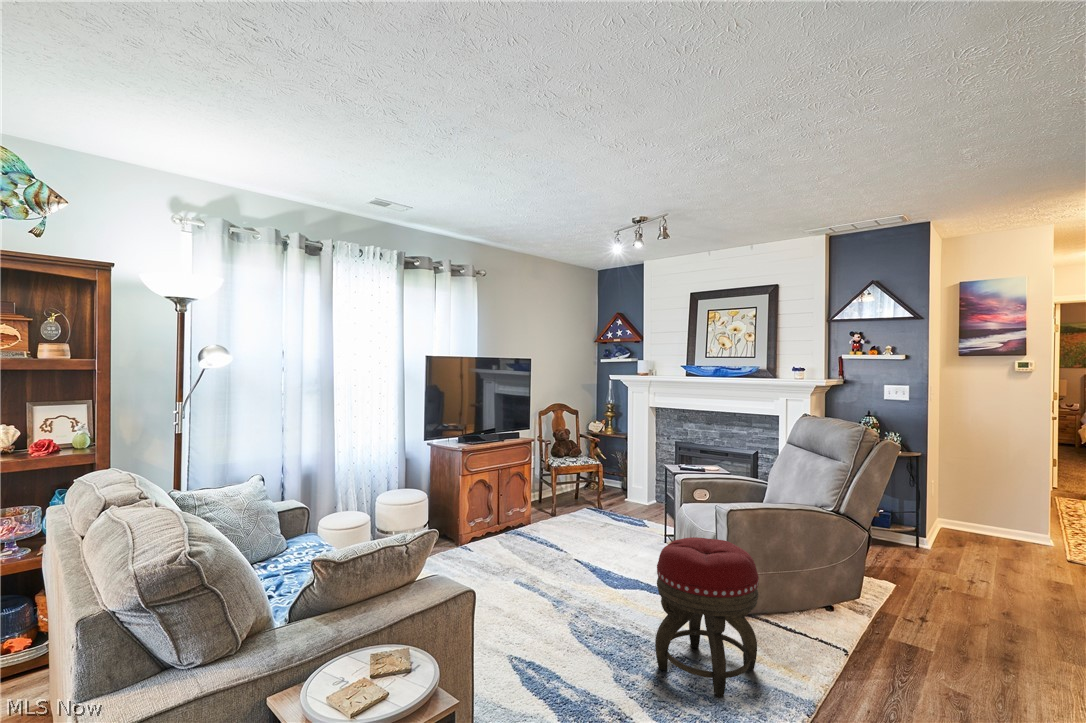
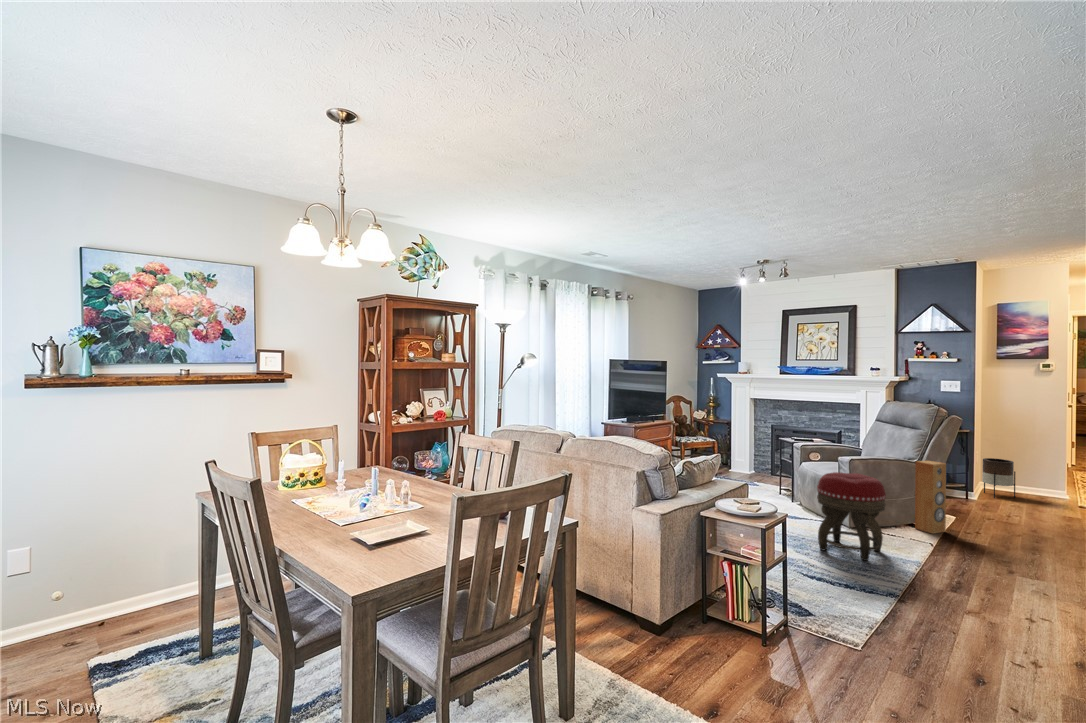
planter: none [939,491,982,548] -> present [982,458,1015,498]
speaker: none [827,509,871,624] -> present [915,461,946,534]

